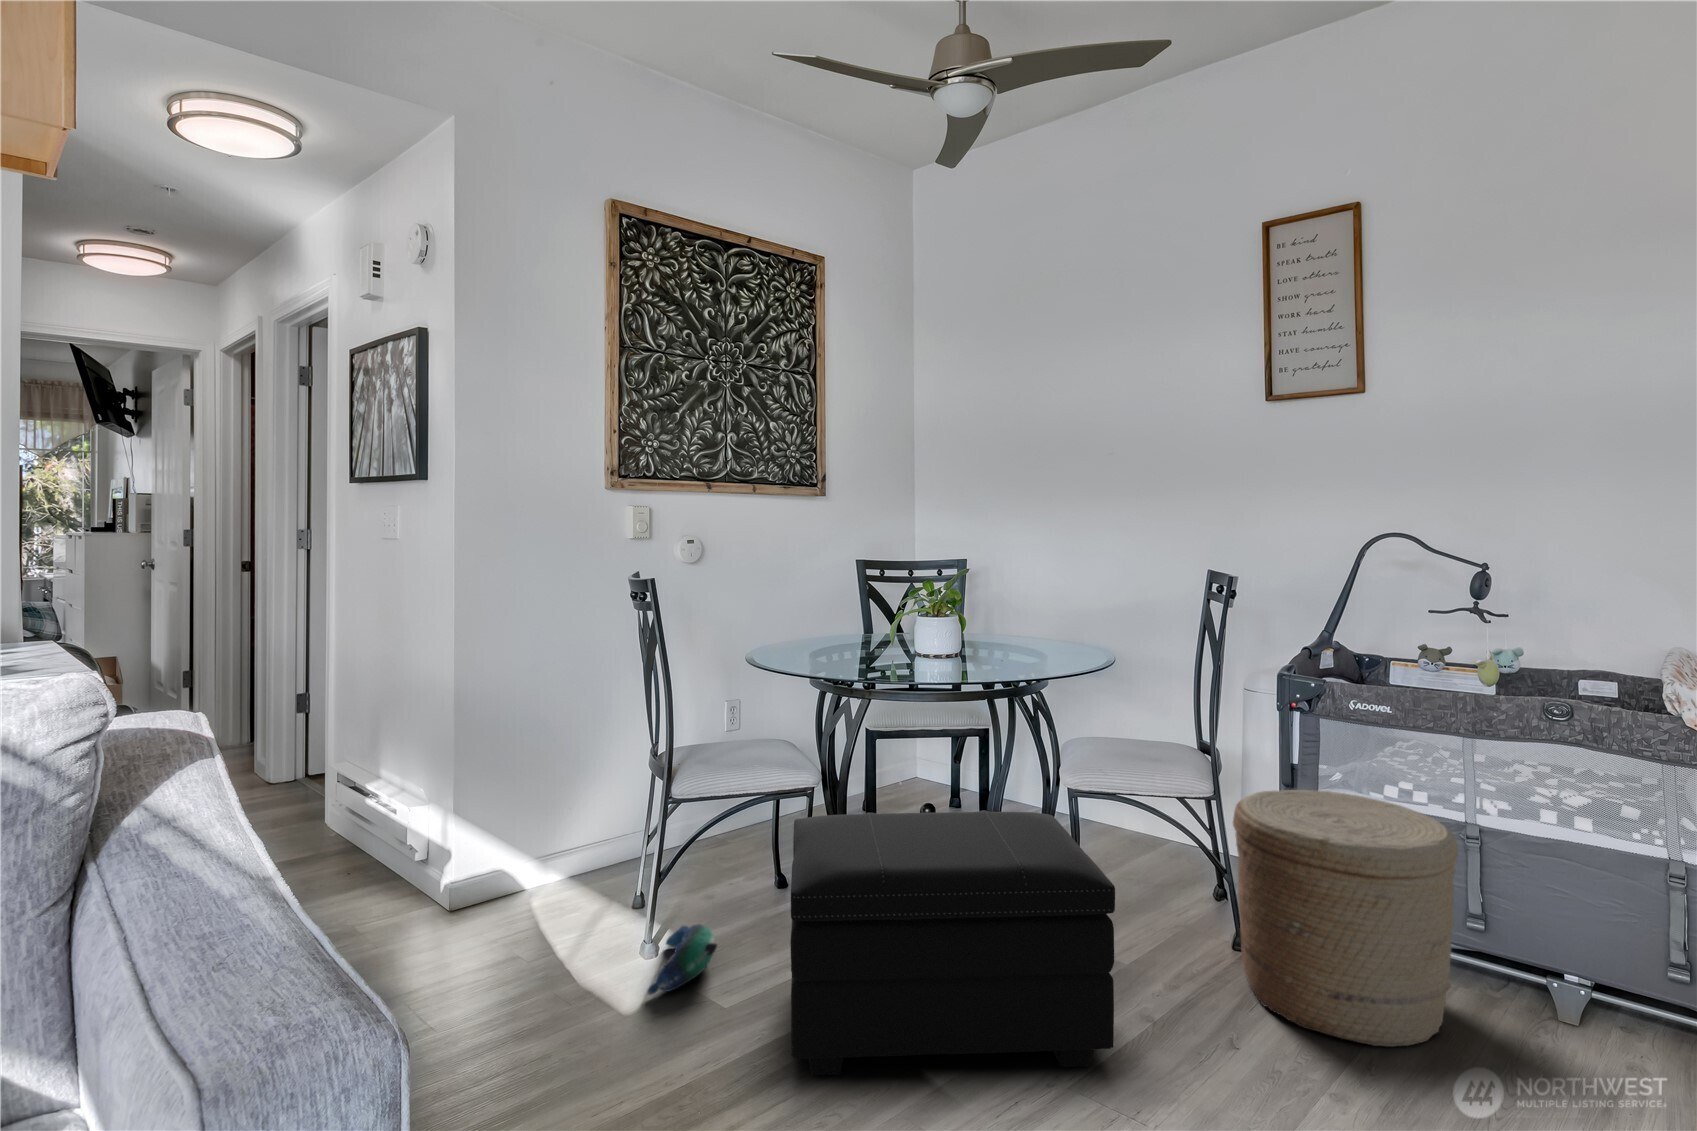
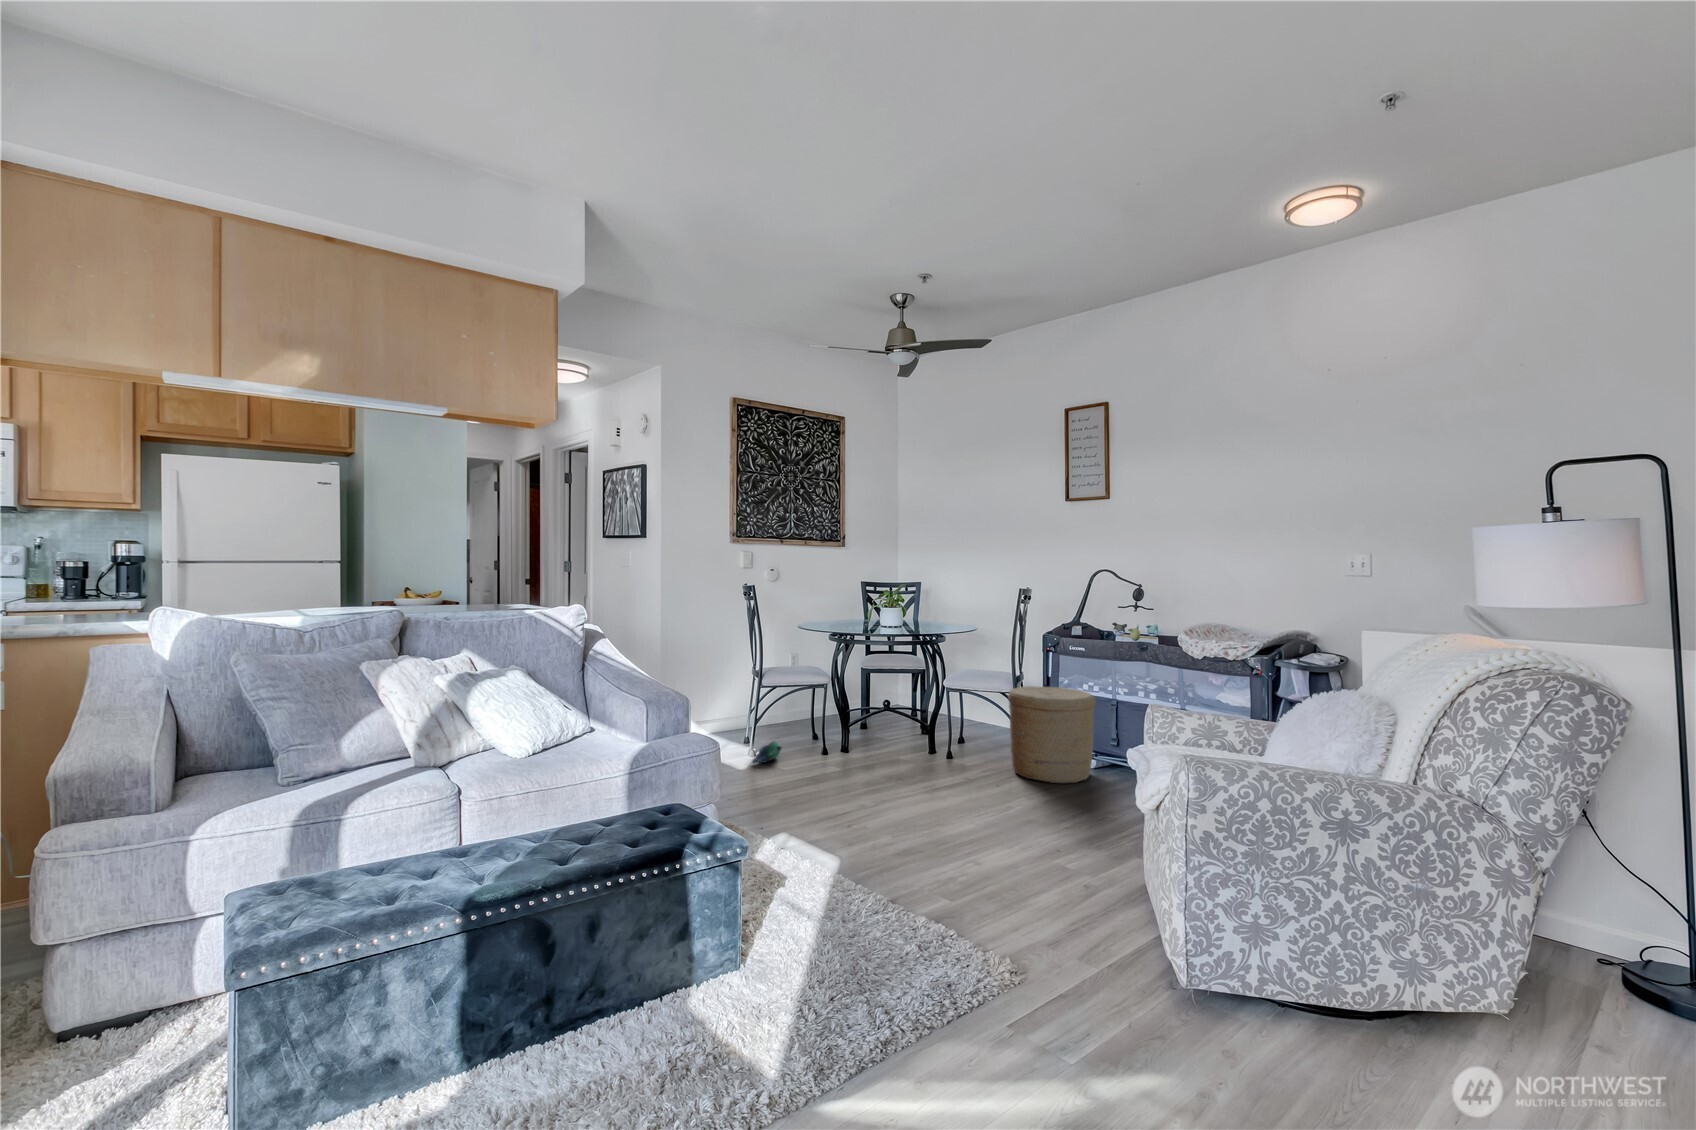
footstool: present [790,810,1115,1075] -> none [811,690,939,783]

